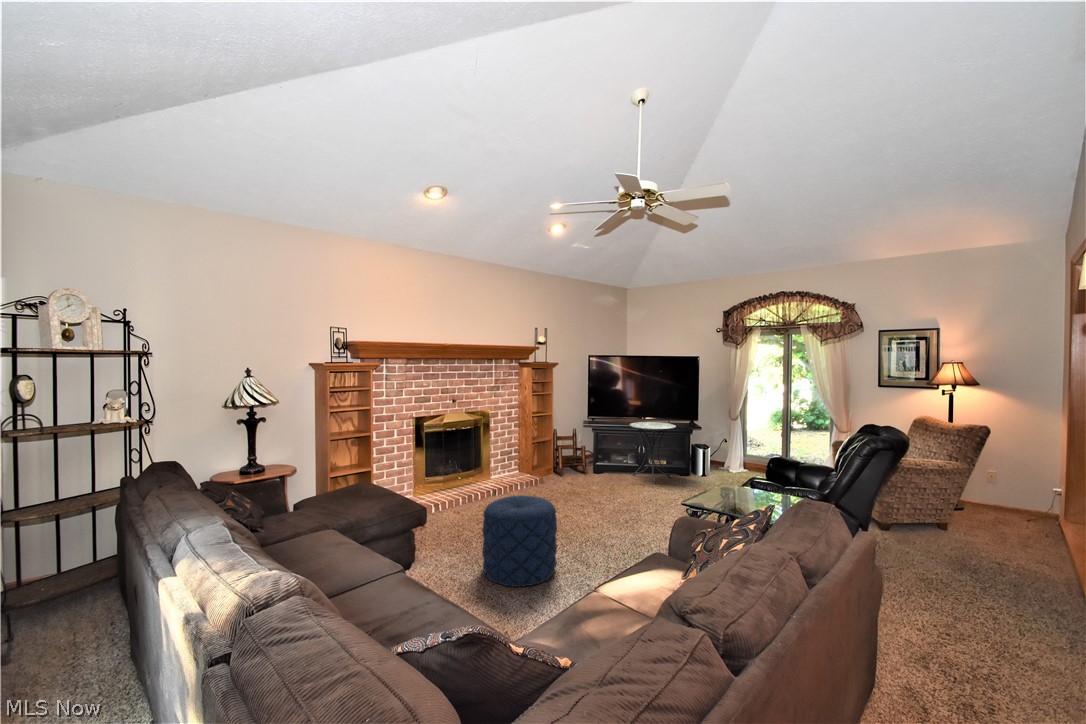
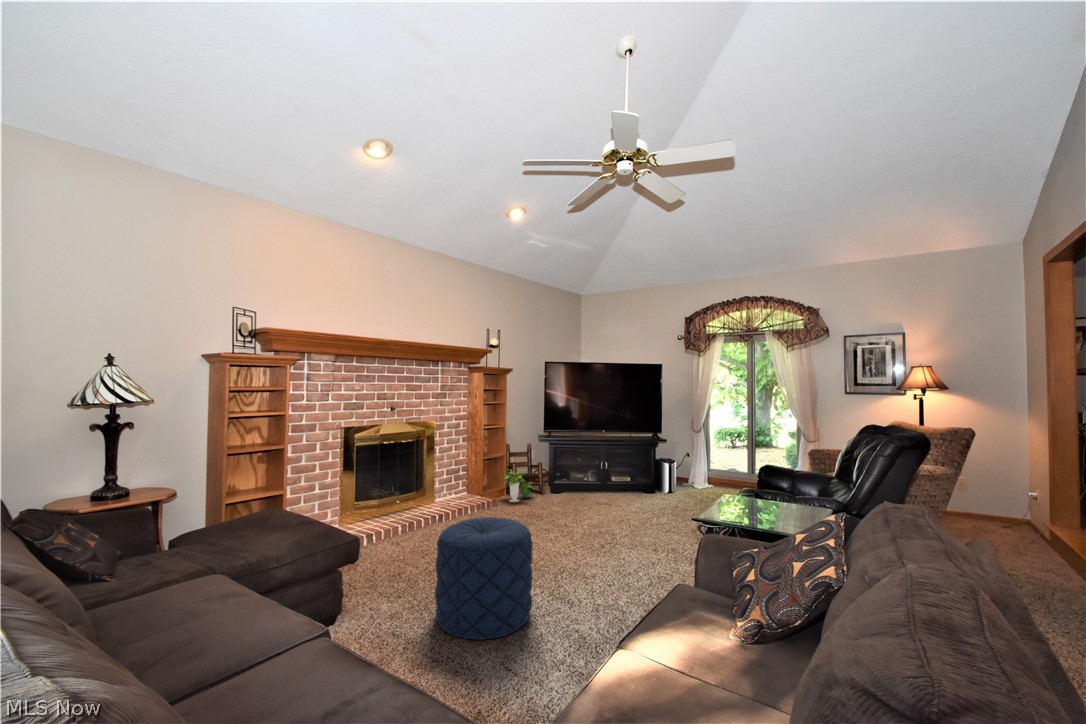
side table: present [629,422,676,485] -> none [591,435,641,503]
potted plant: none [546,452,578,481] -> present [502,470,532,502]

